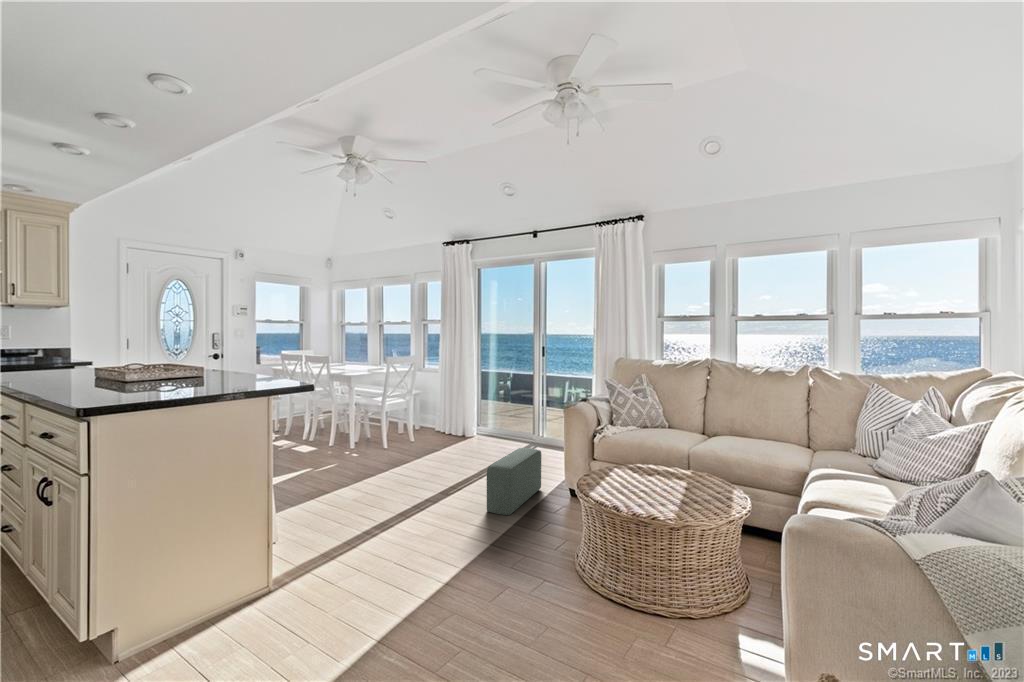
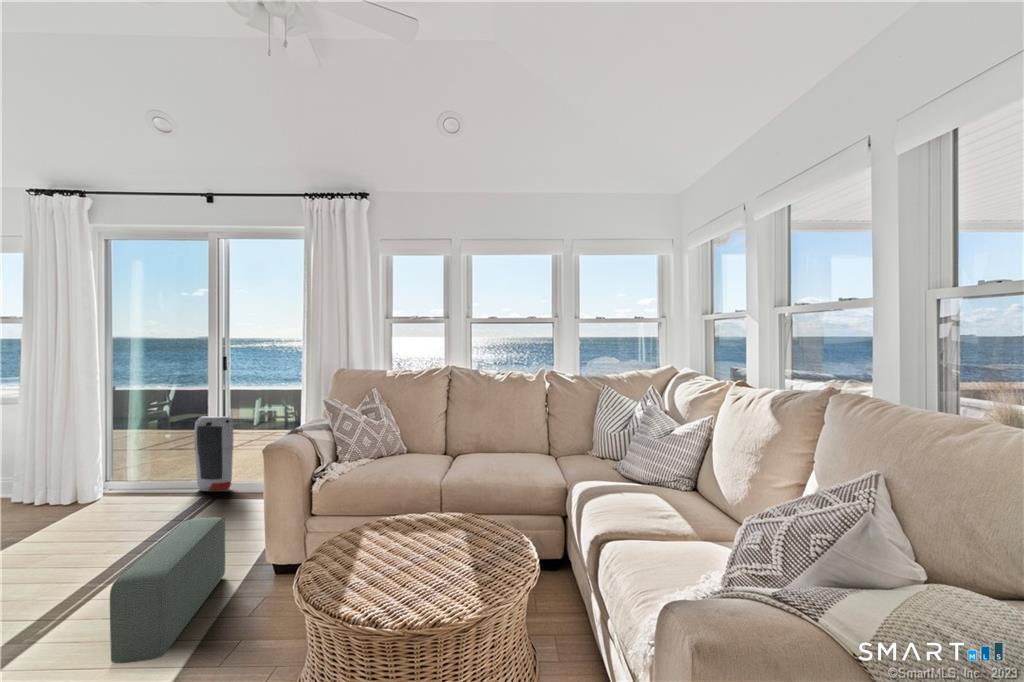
air purifier: none [525,390,549,445] -> present [194,416,233,491]

